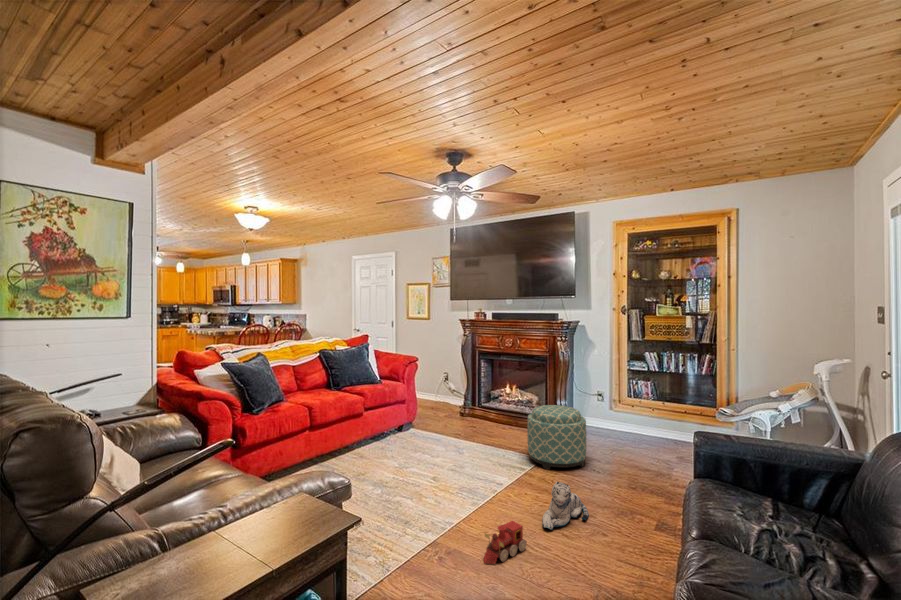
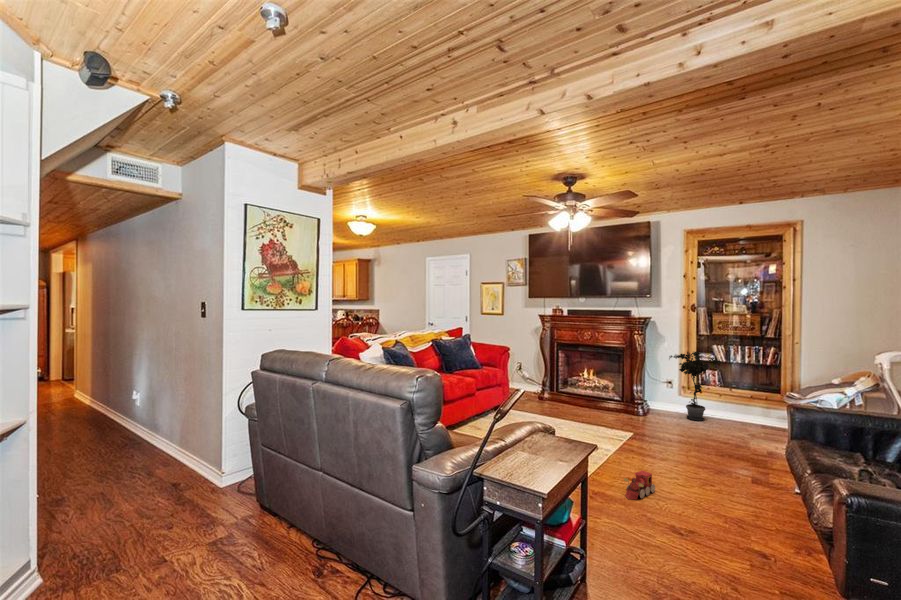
potted plant: none [595,357,654,440] -> present [669,349,724,421]
ottoman: present [527,405,586,470] -> none [620,388,672,441]
plush toy: present [542,482,589,530] -> none [657,444,694,480]

